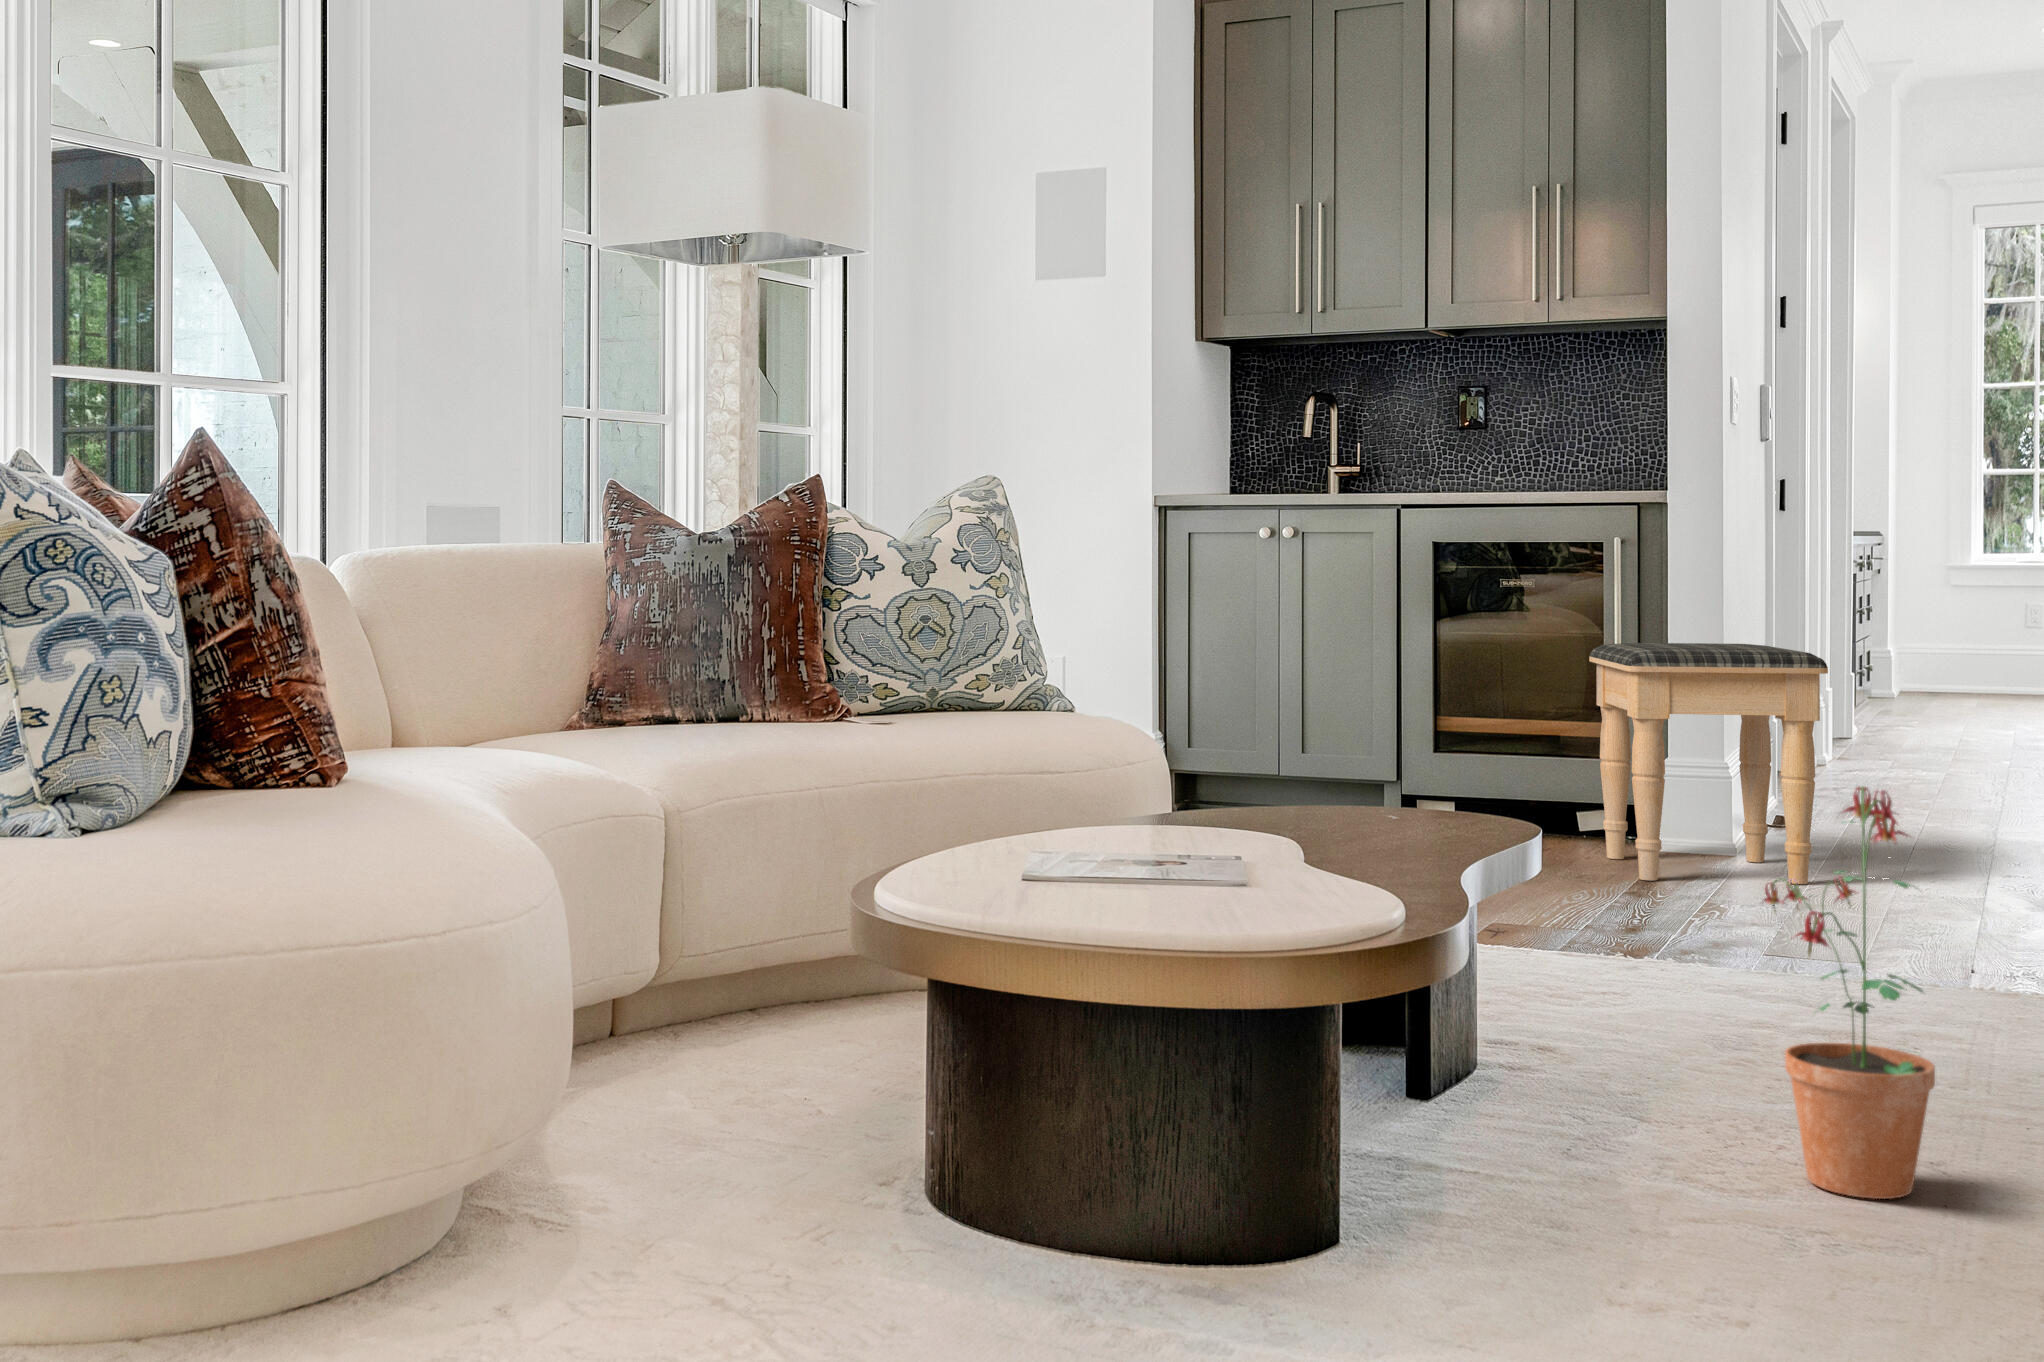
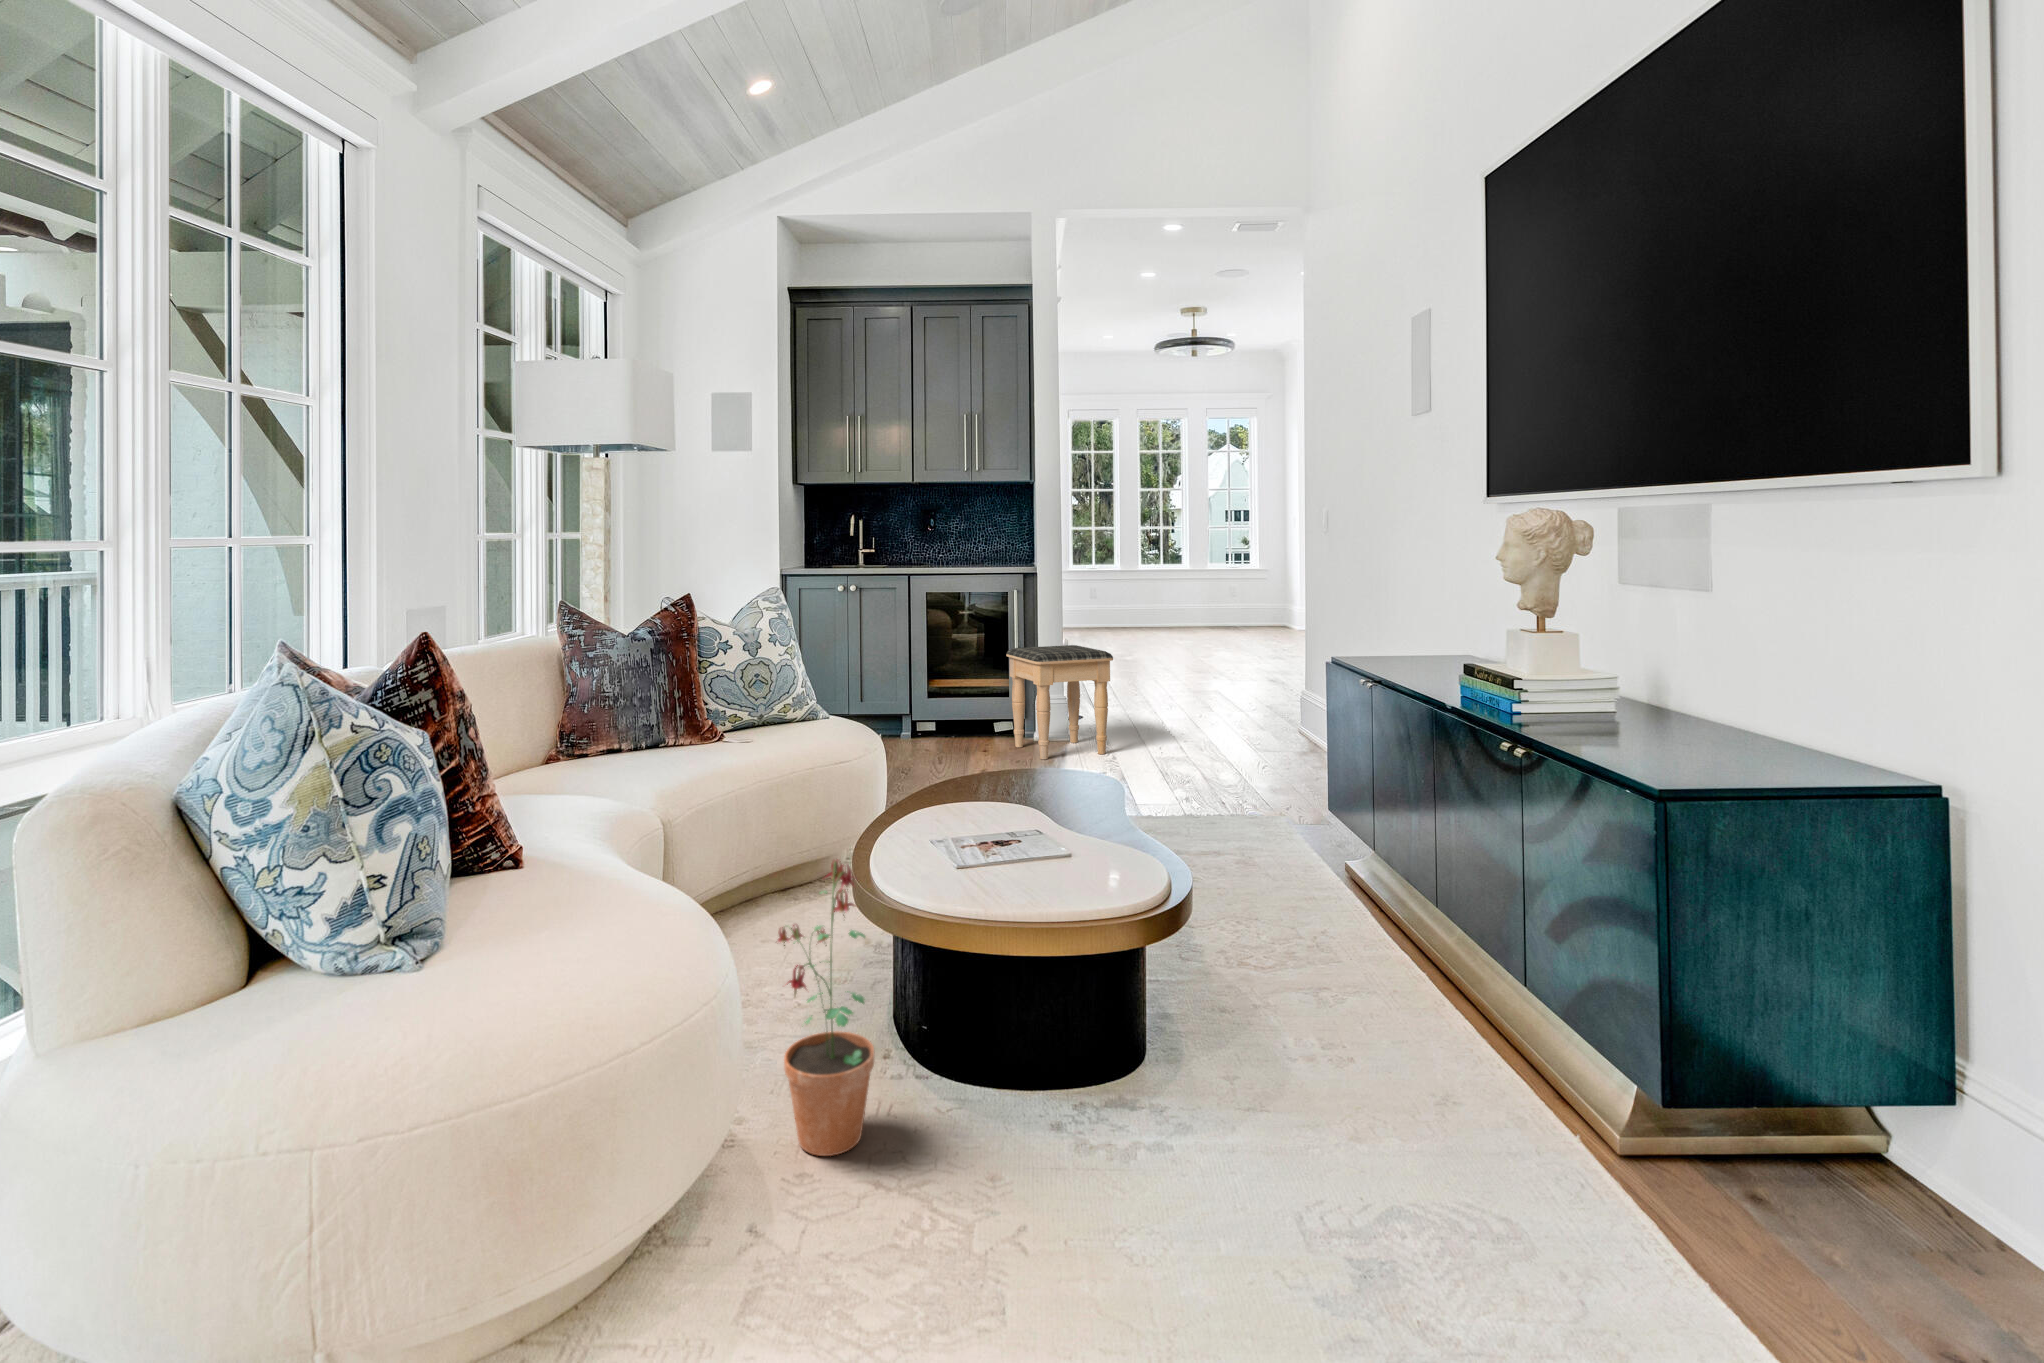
potted plant: present [1764,787,1935,1199] -> present [778,859,874,1156]

